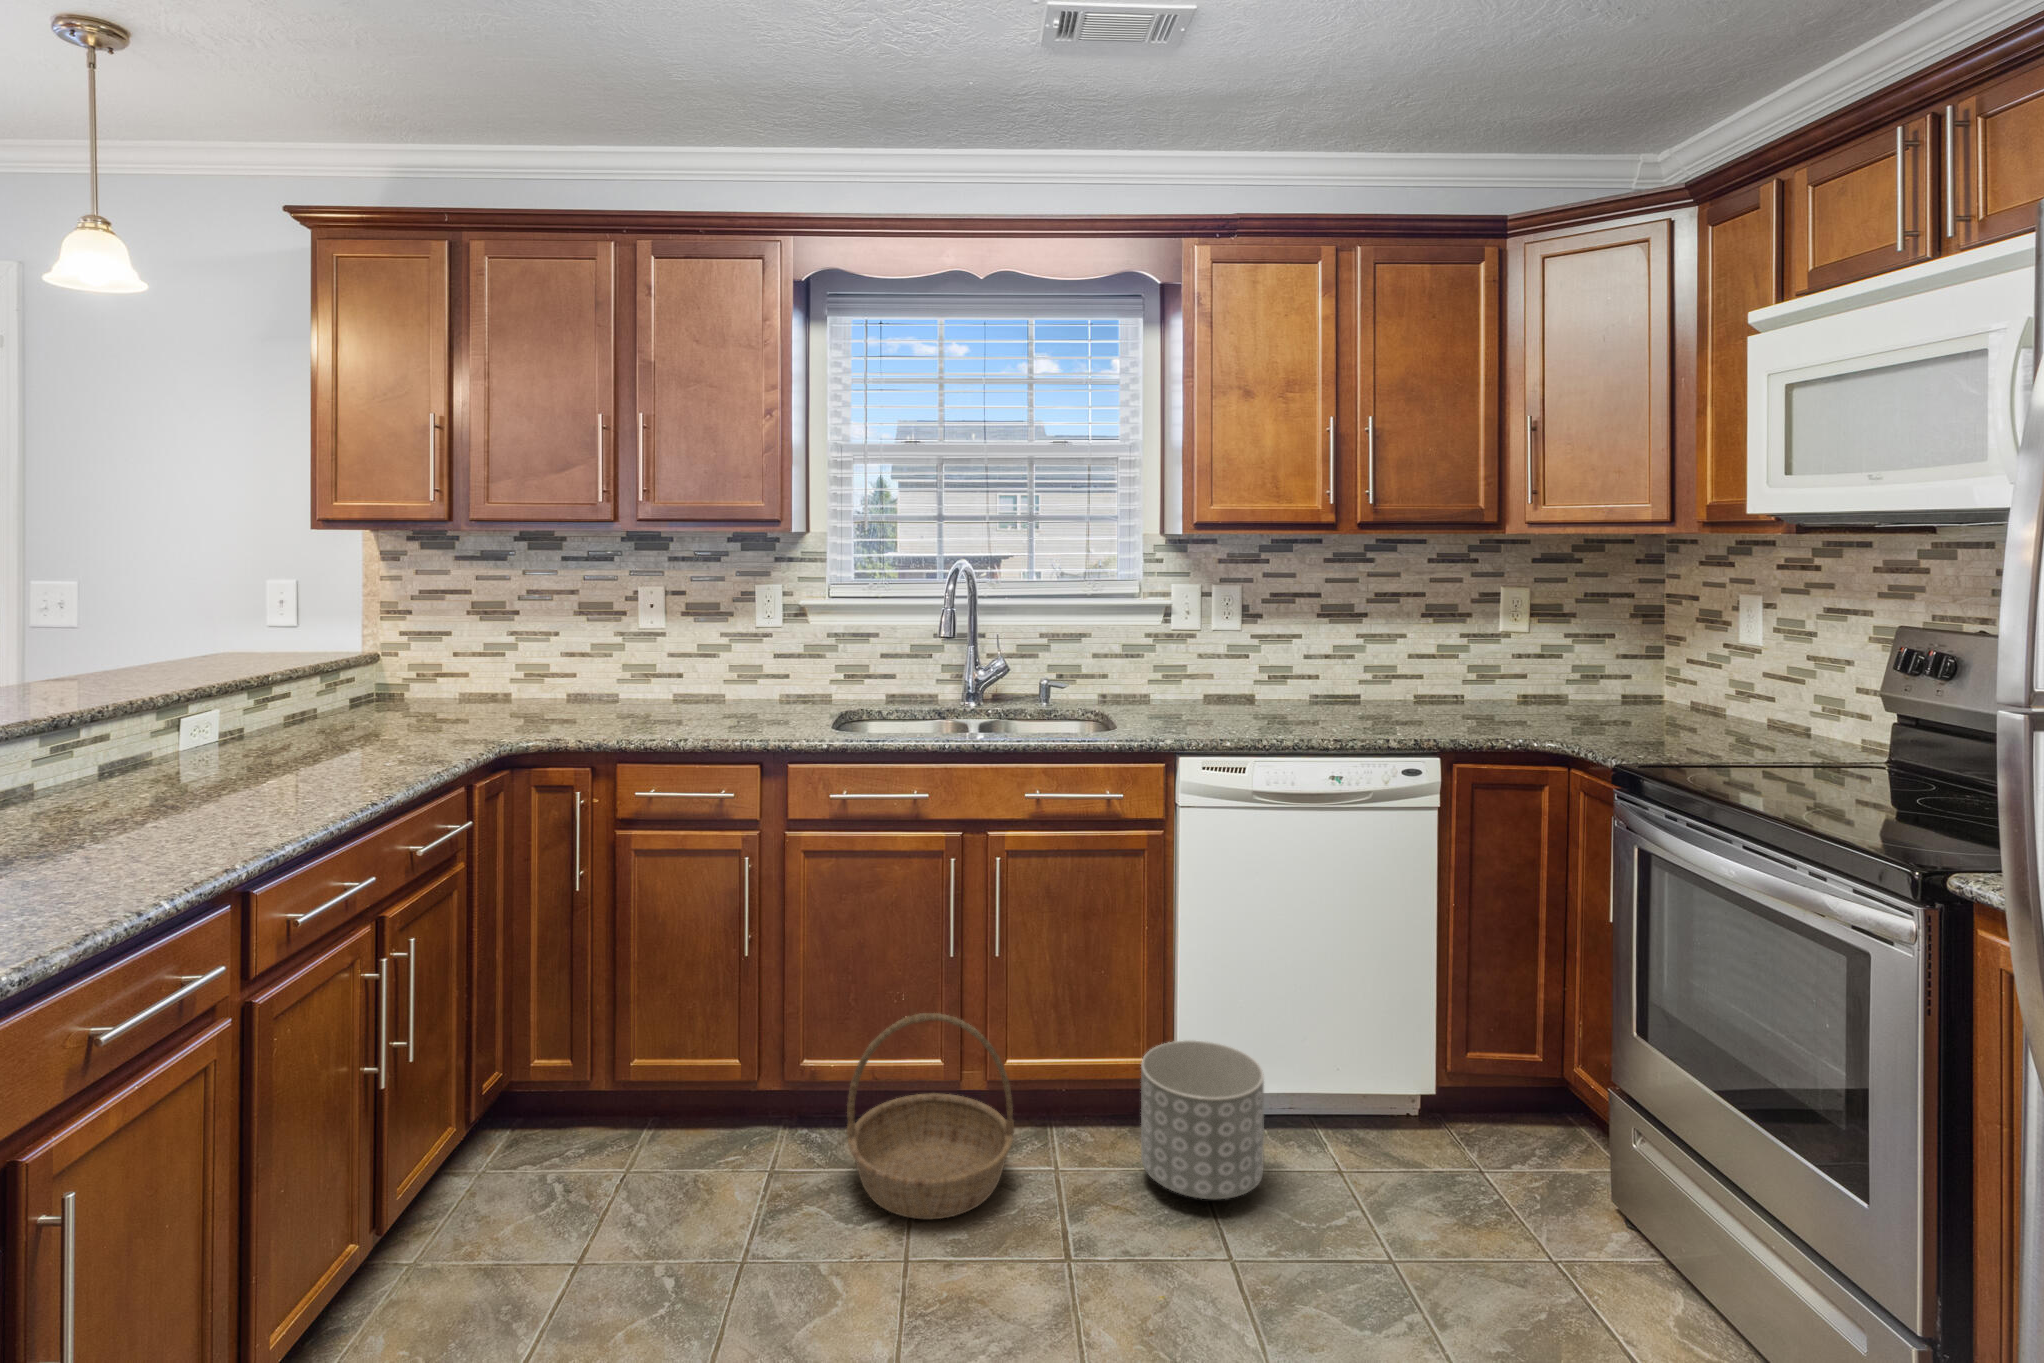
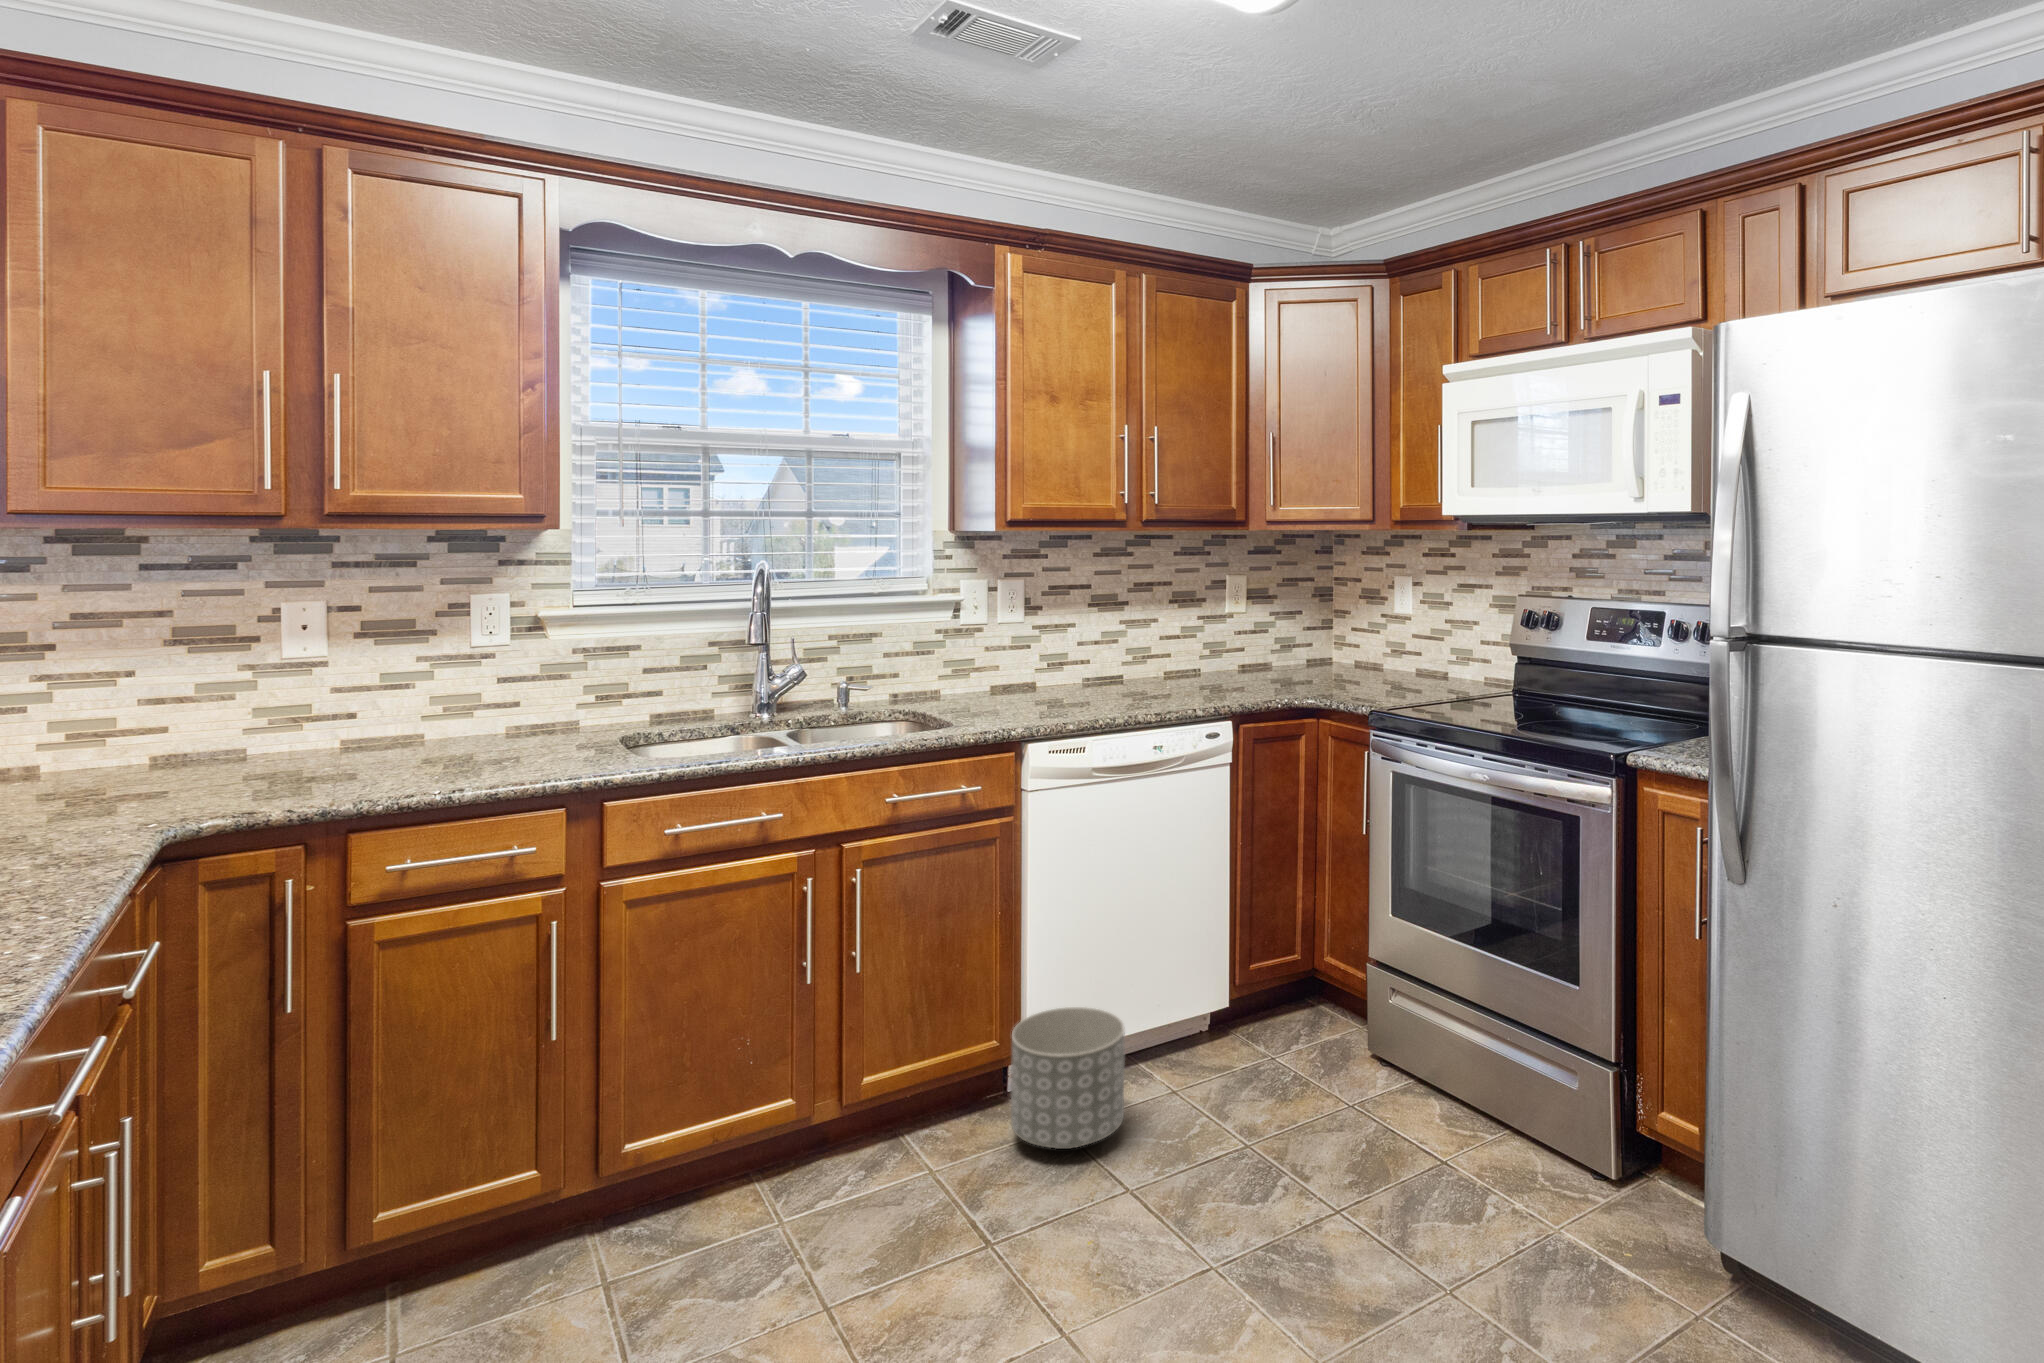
basket: present [847,1013,1014,1220] -> none [713,1043,900,1266]

